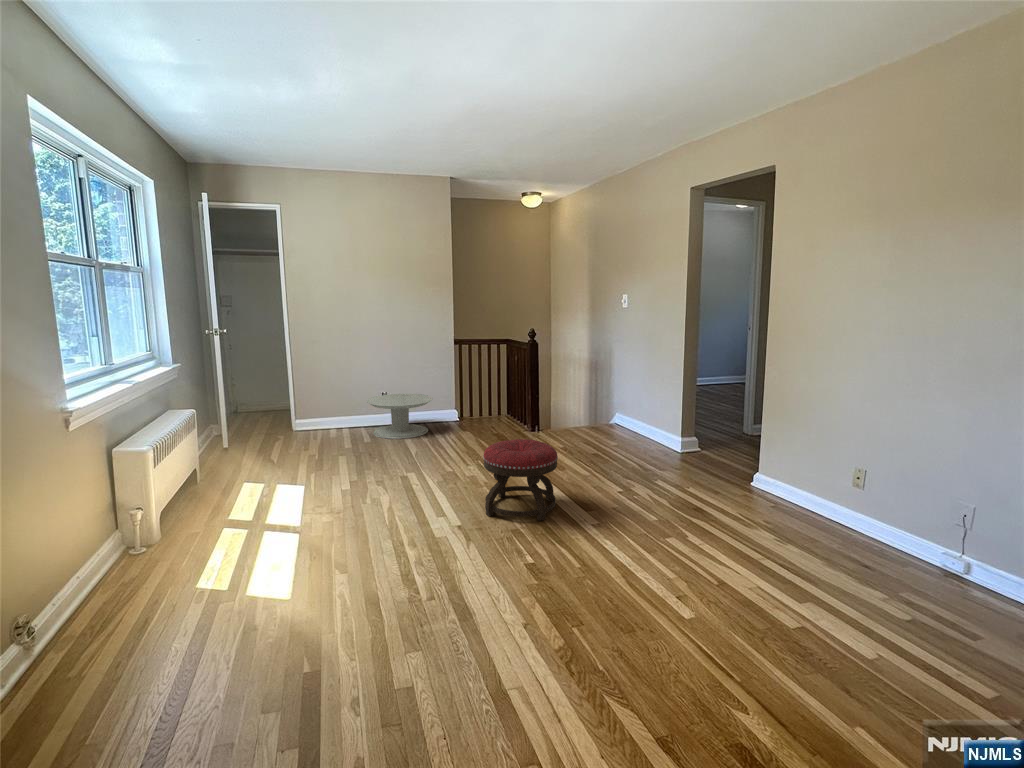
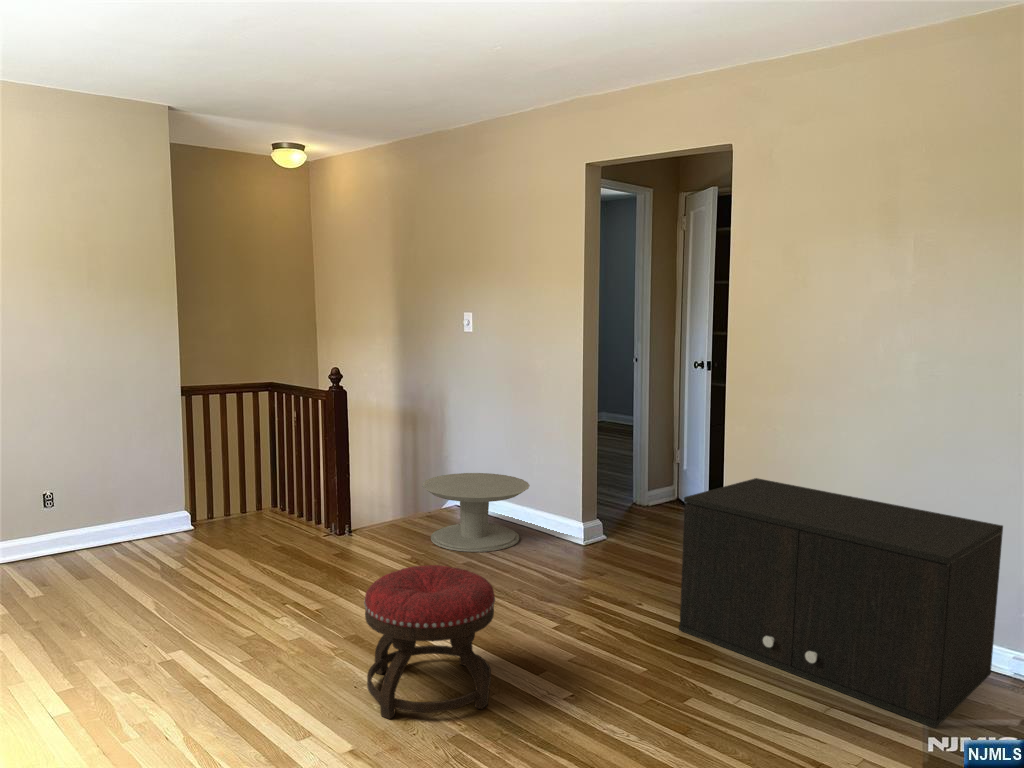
side table: present [367,394,433,439] -> present [422,473,530,552]
storage cabinet: none [700,409,947,586] -> present [679,478,1003,728]

